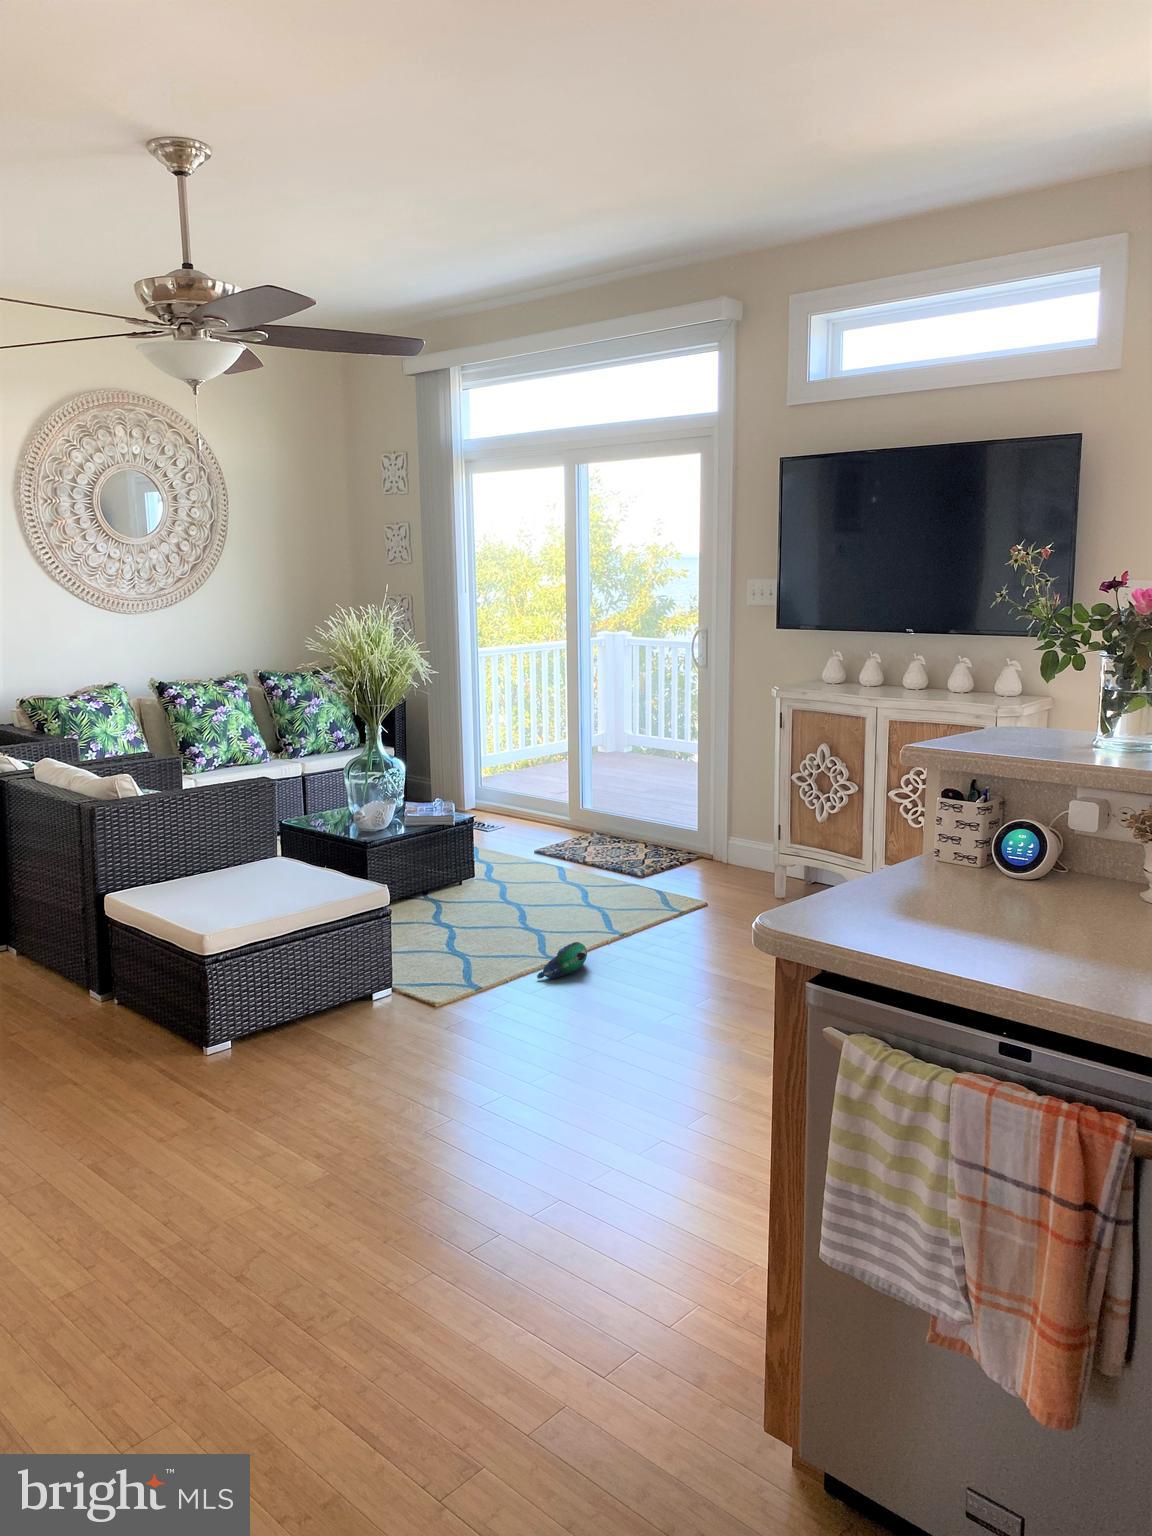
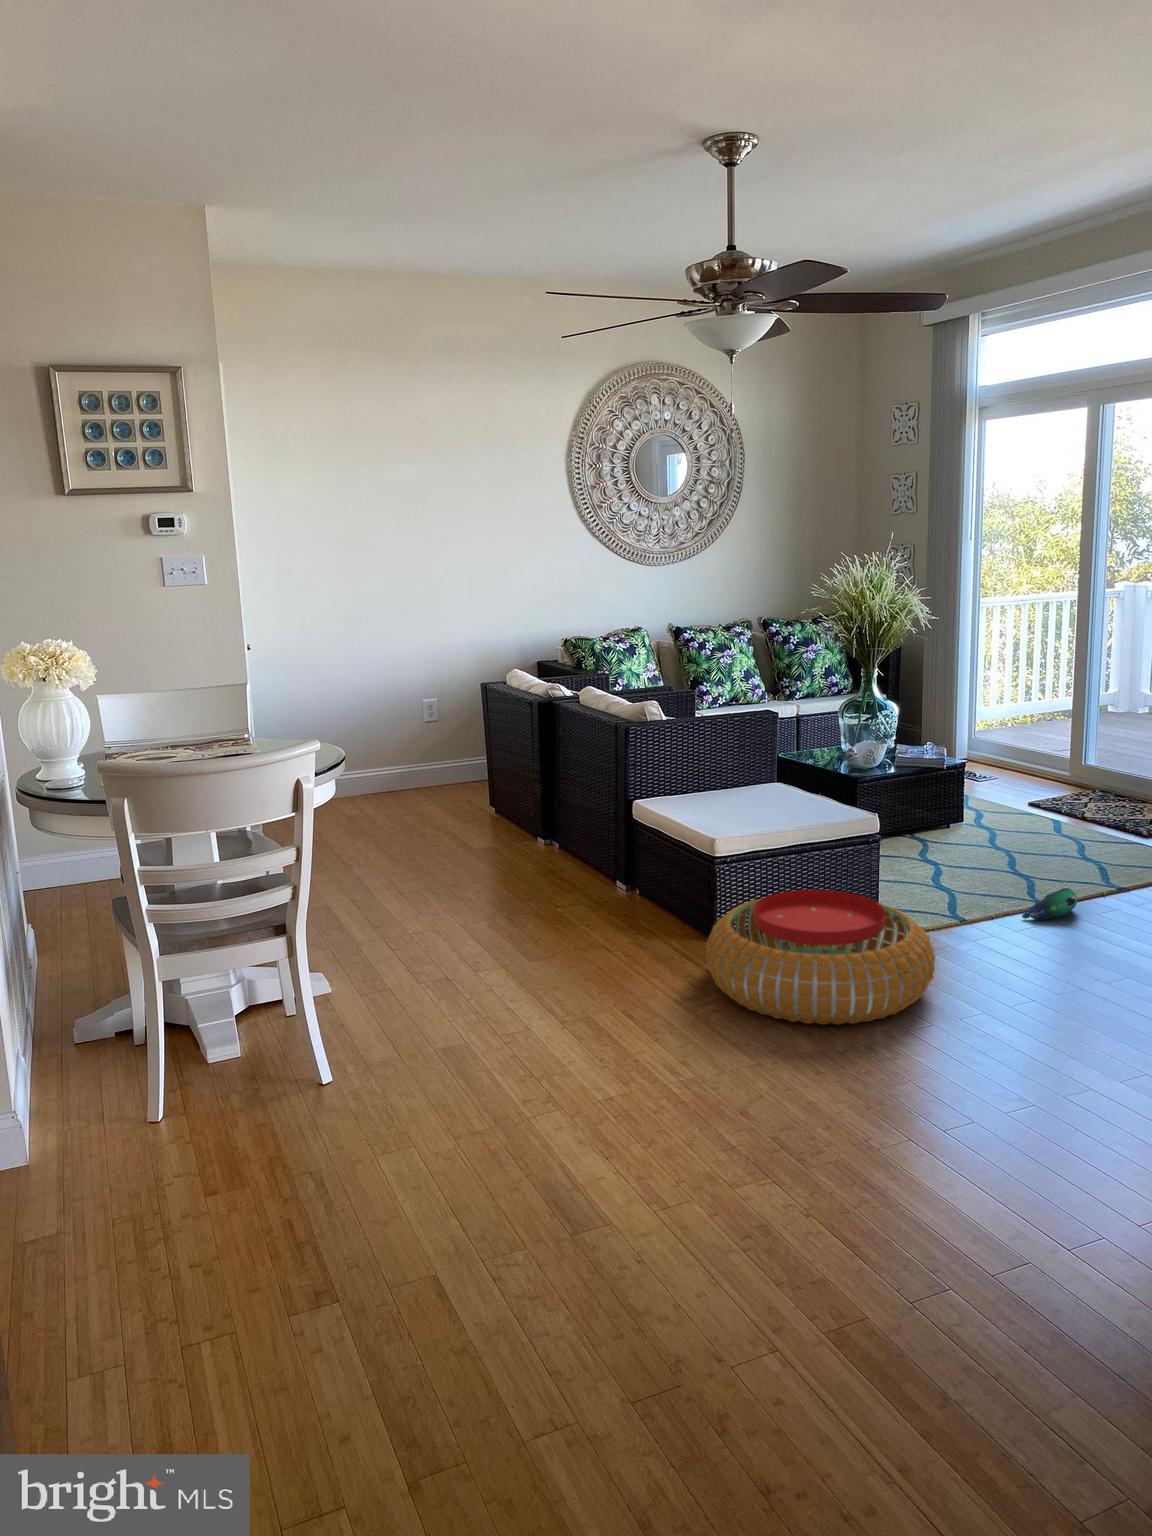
pouf: none [197,981,455,1144] -> present [706,889,935,1025]

